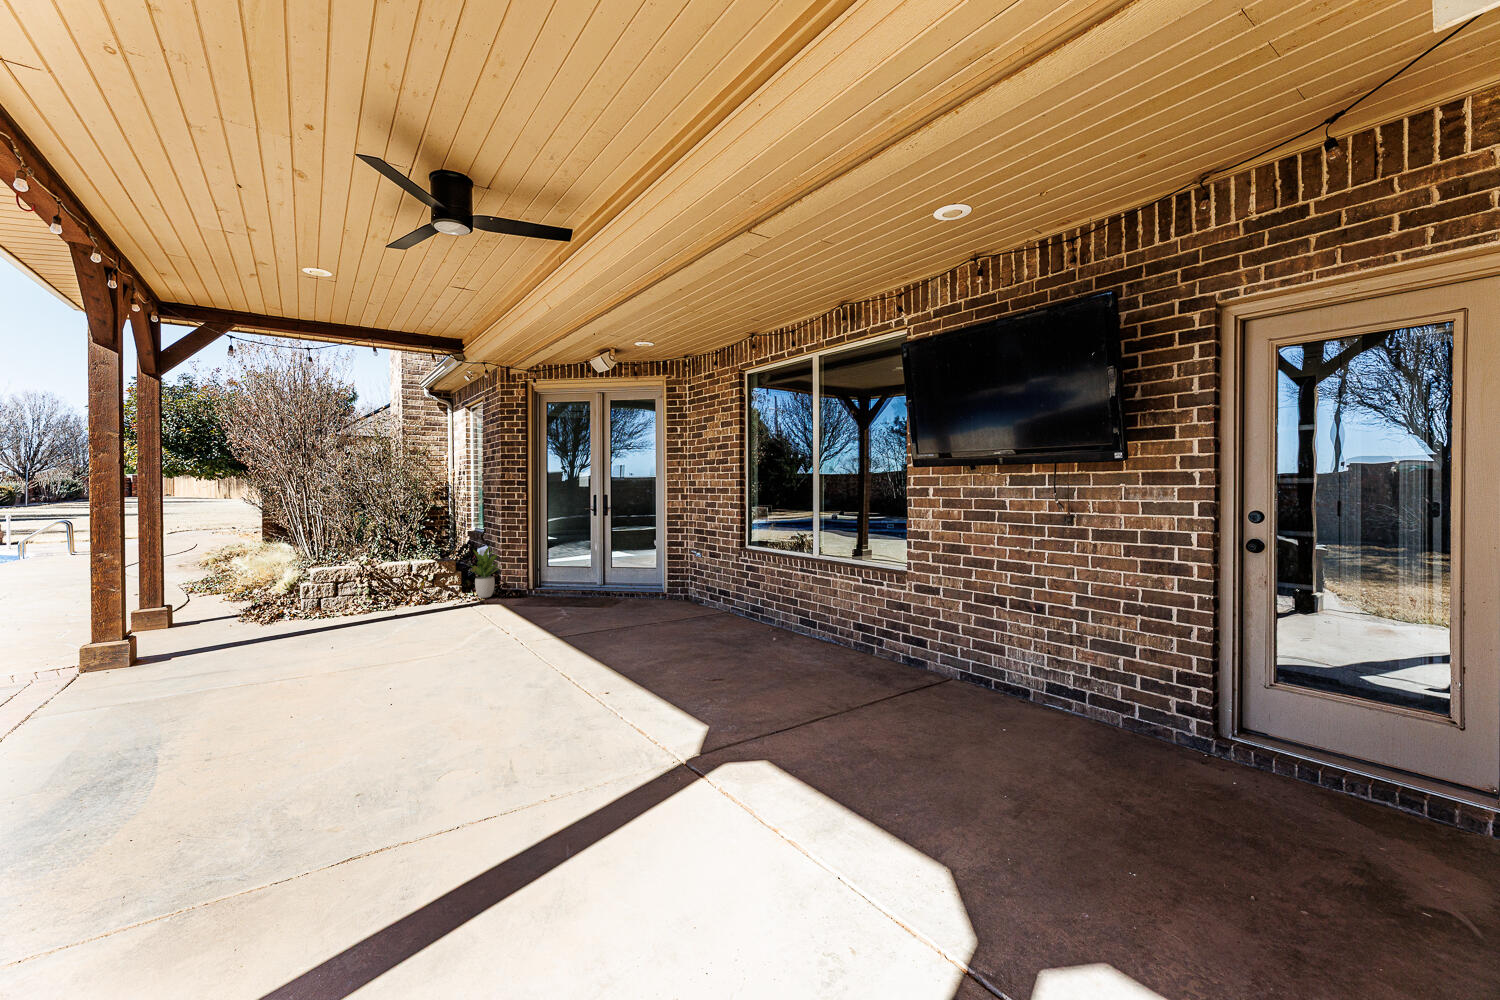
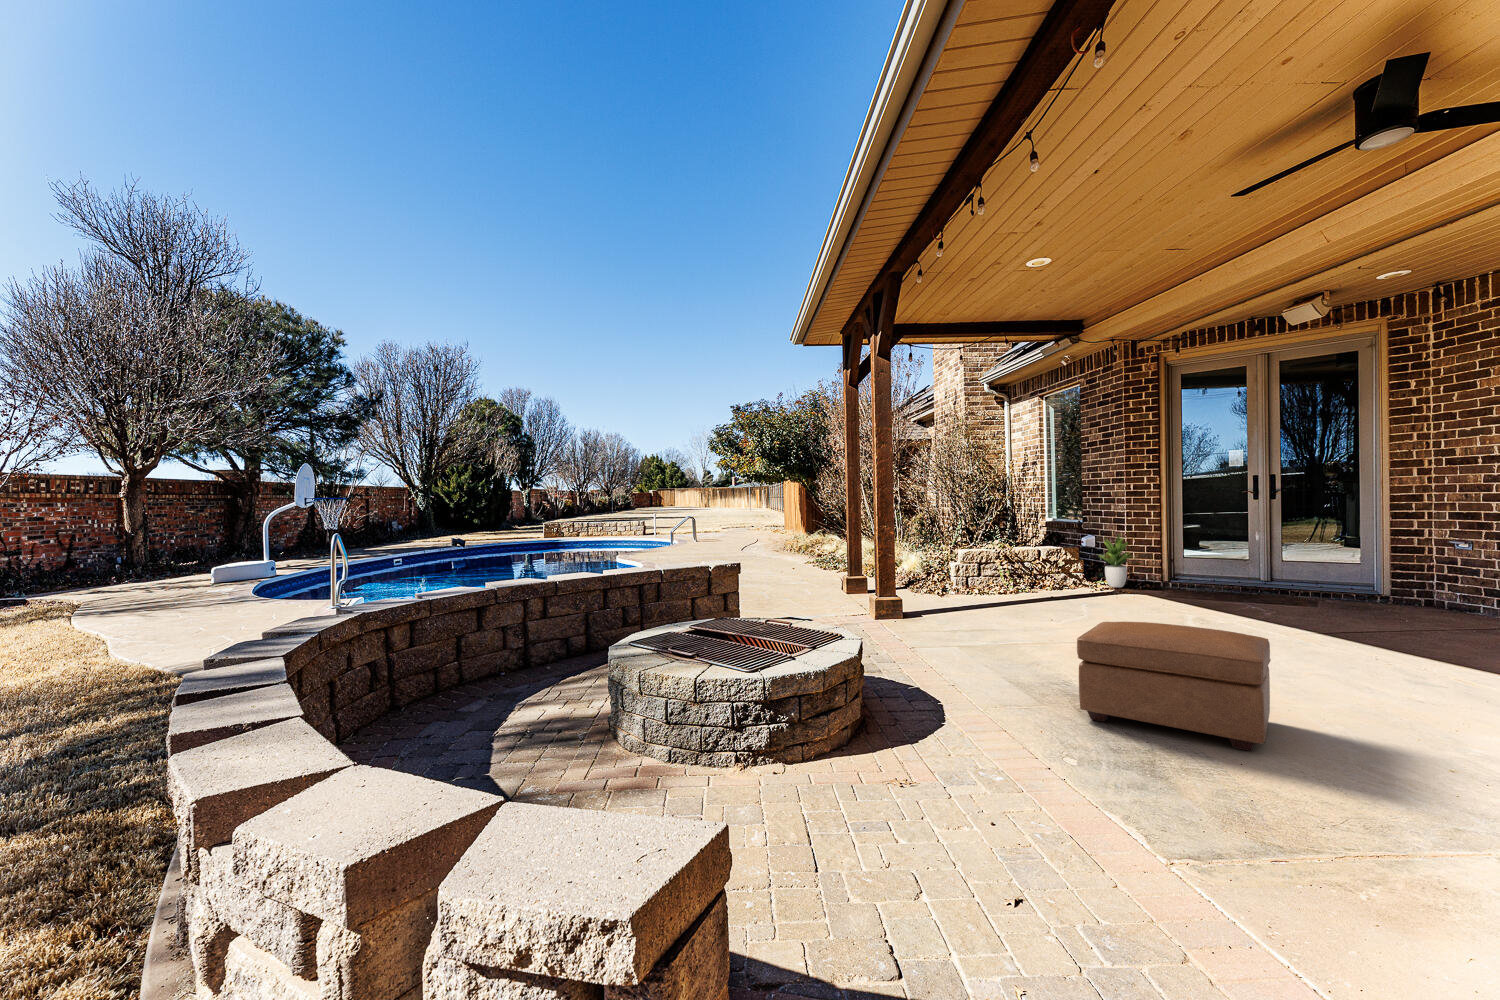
ottoman: none [60,679,312,817] -> present [1077,622,1271,751]

